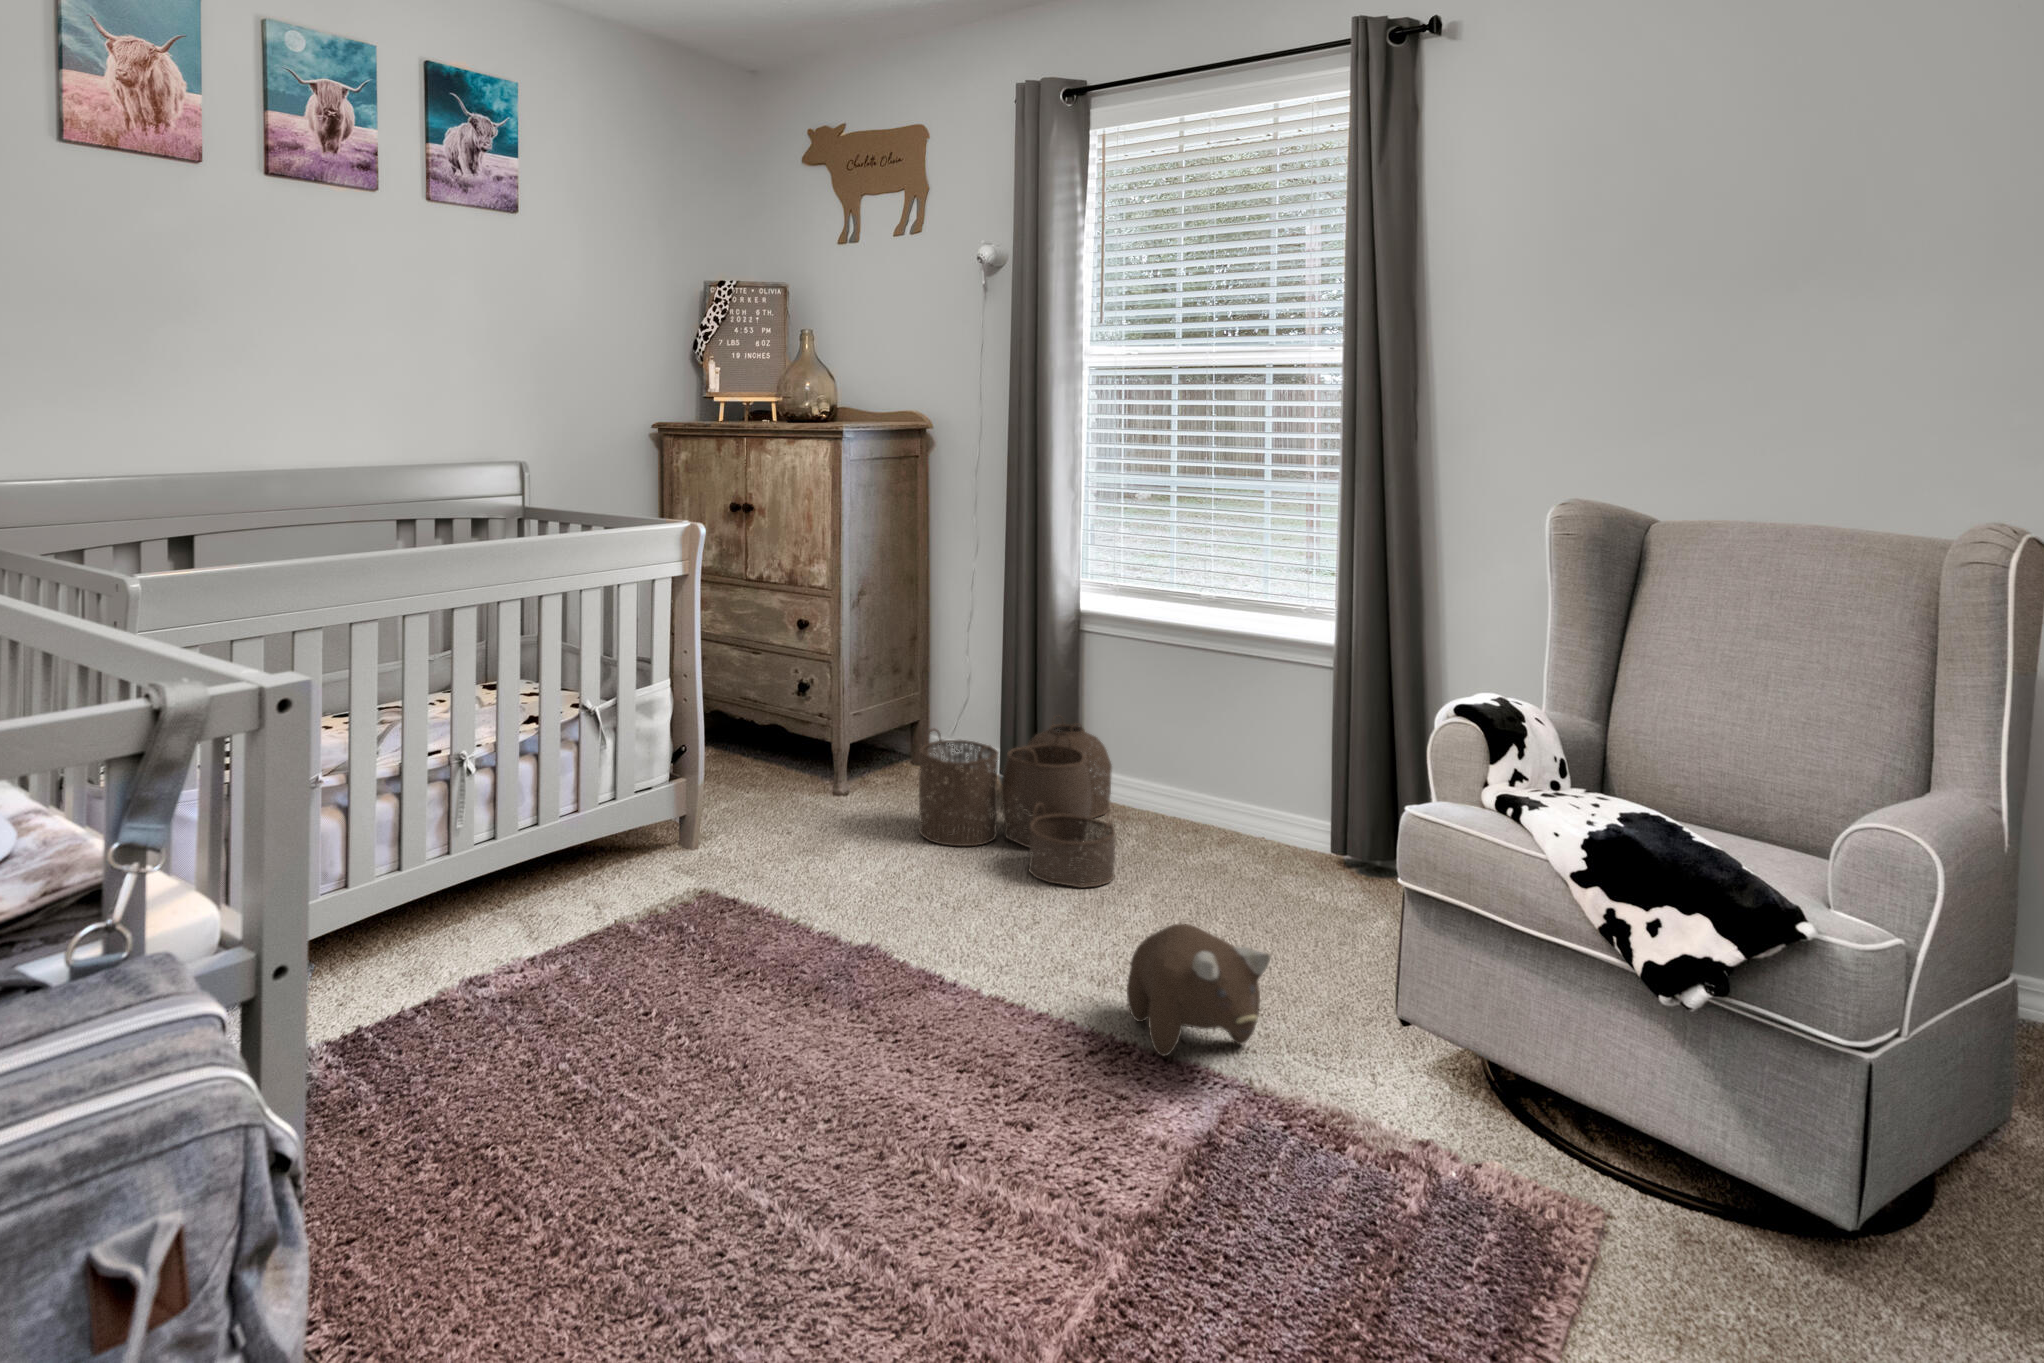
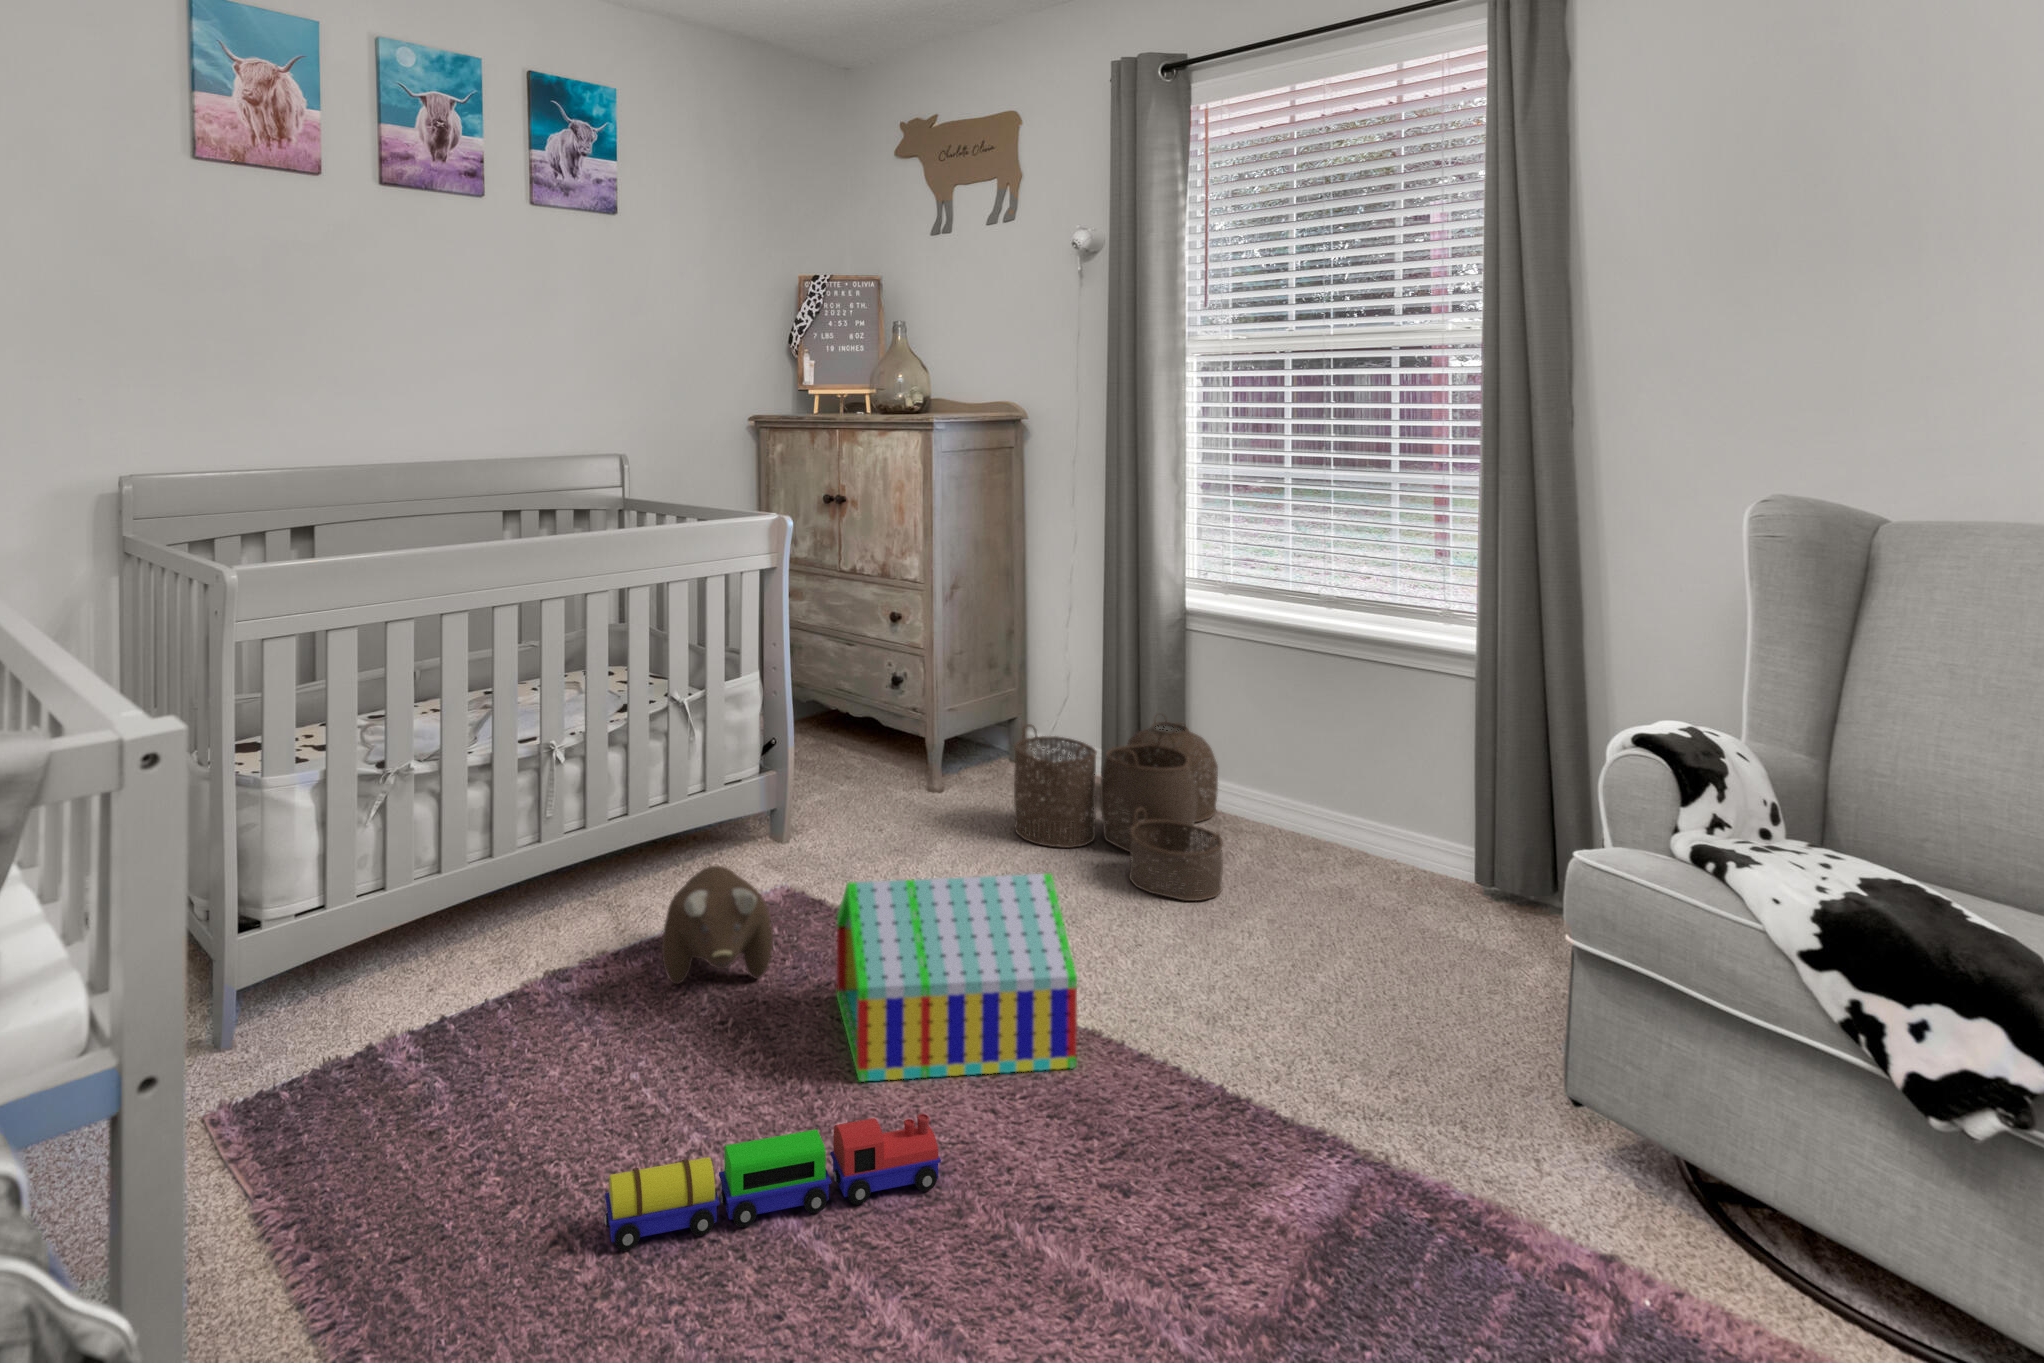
toy house: none [755,857,984,1058] -> present [837,874,1077,1082]
plush toy: present [1127,924,1270,1056] -> present [662,866,773,984]
toy train: none [549,1073,863,1211] -> present [604,1114,941,1251]

